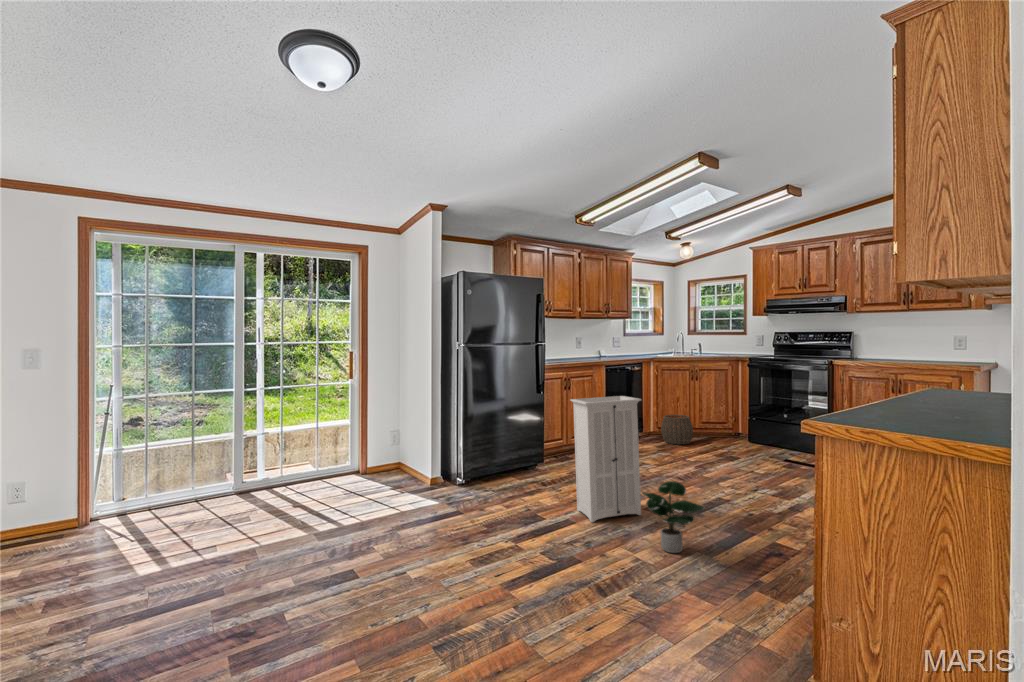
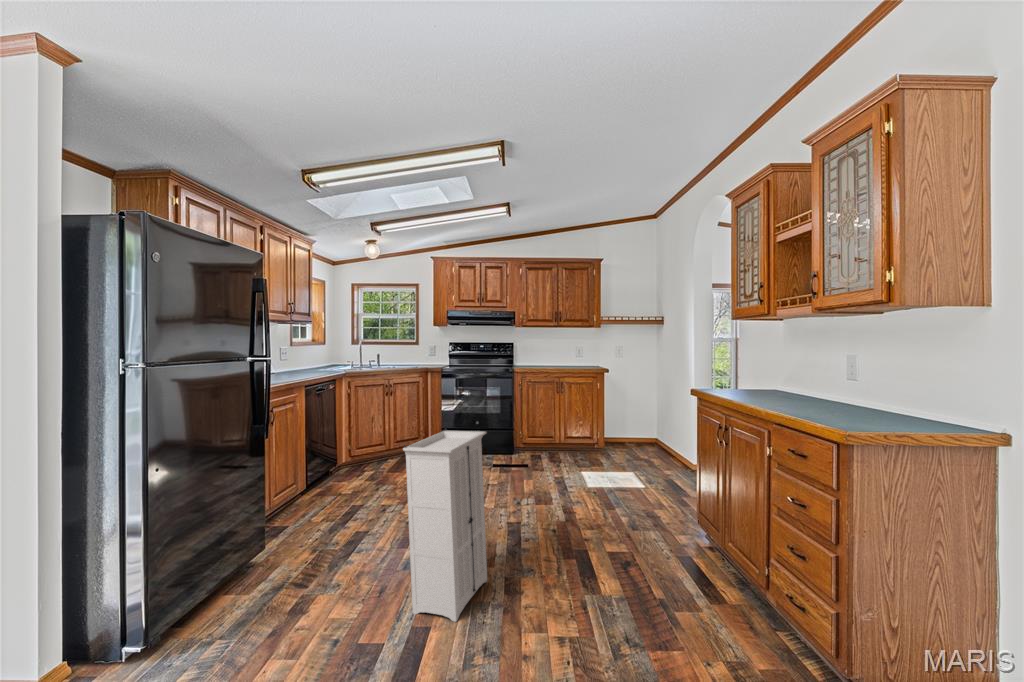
woven basket: present [661,415,693,444] -> none [362,439,400,477]
potted plant: present [642,481,704,553] -> none [537,525,609,615]

